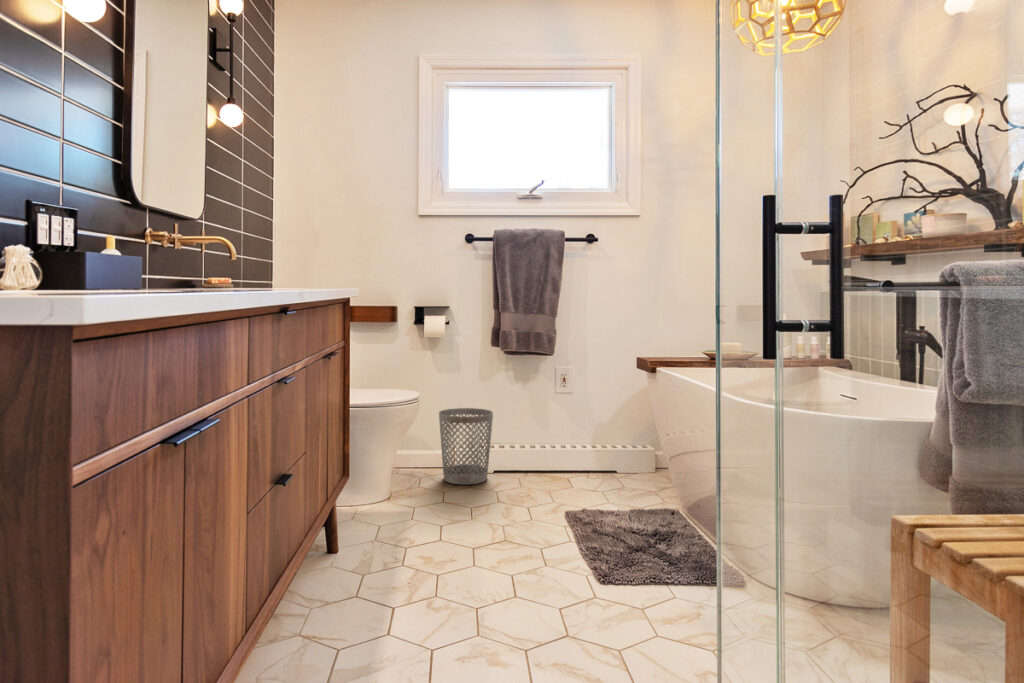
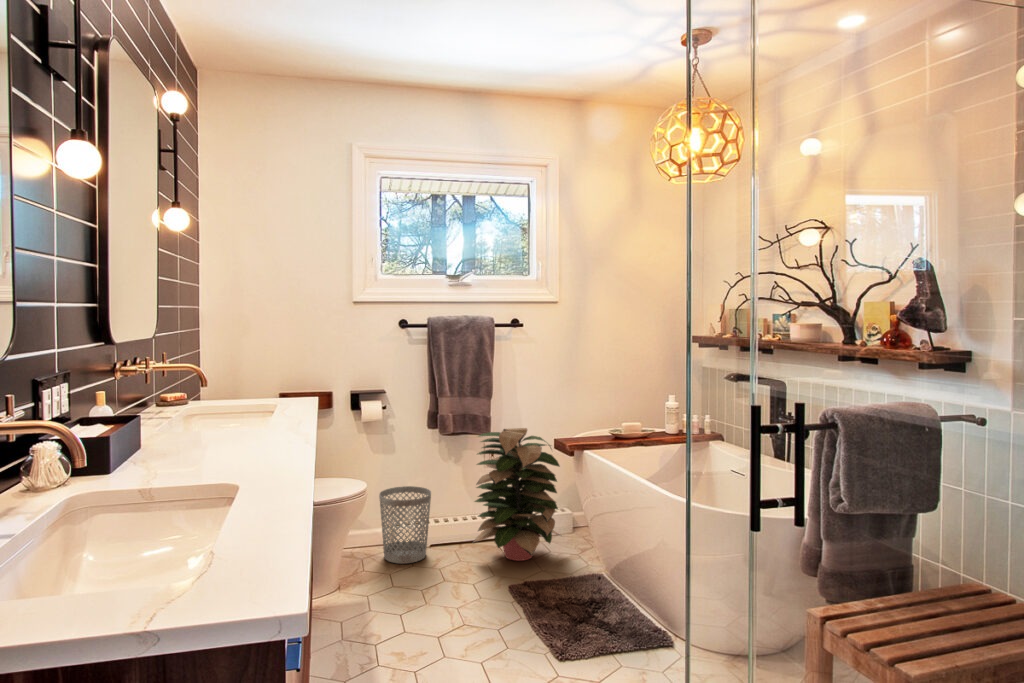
decorative plant: none [533,347,637,491] -> present [473,428,560,561]

